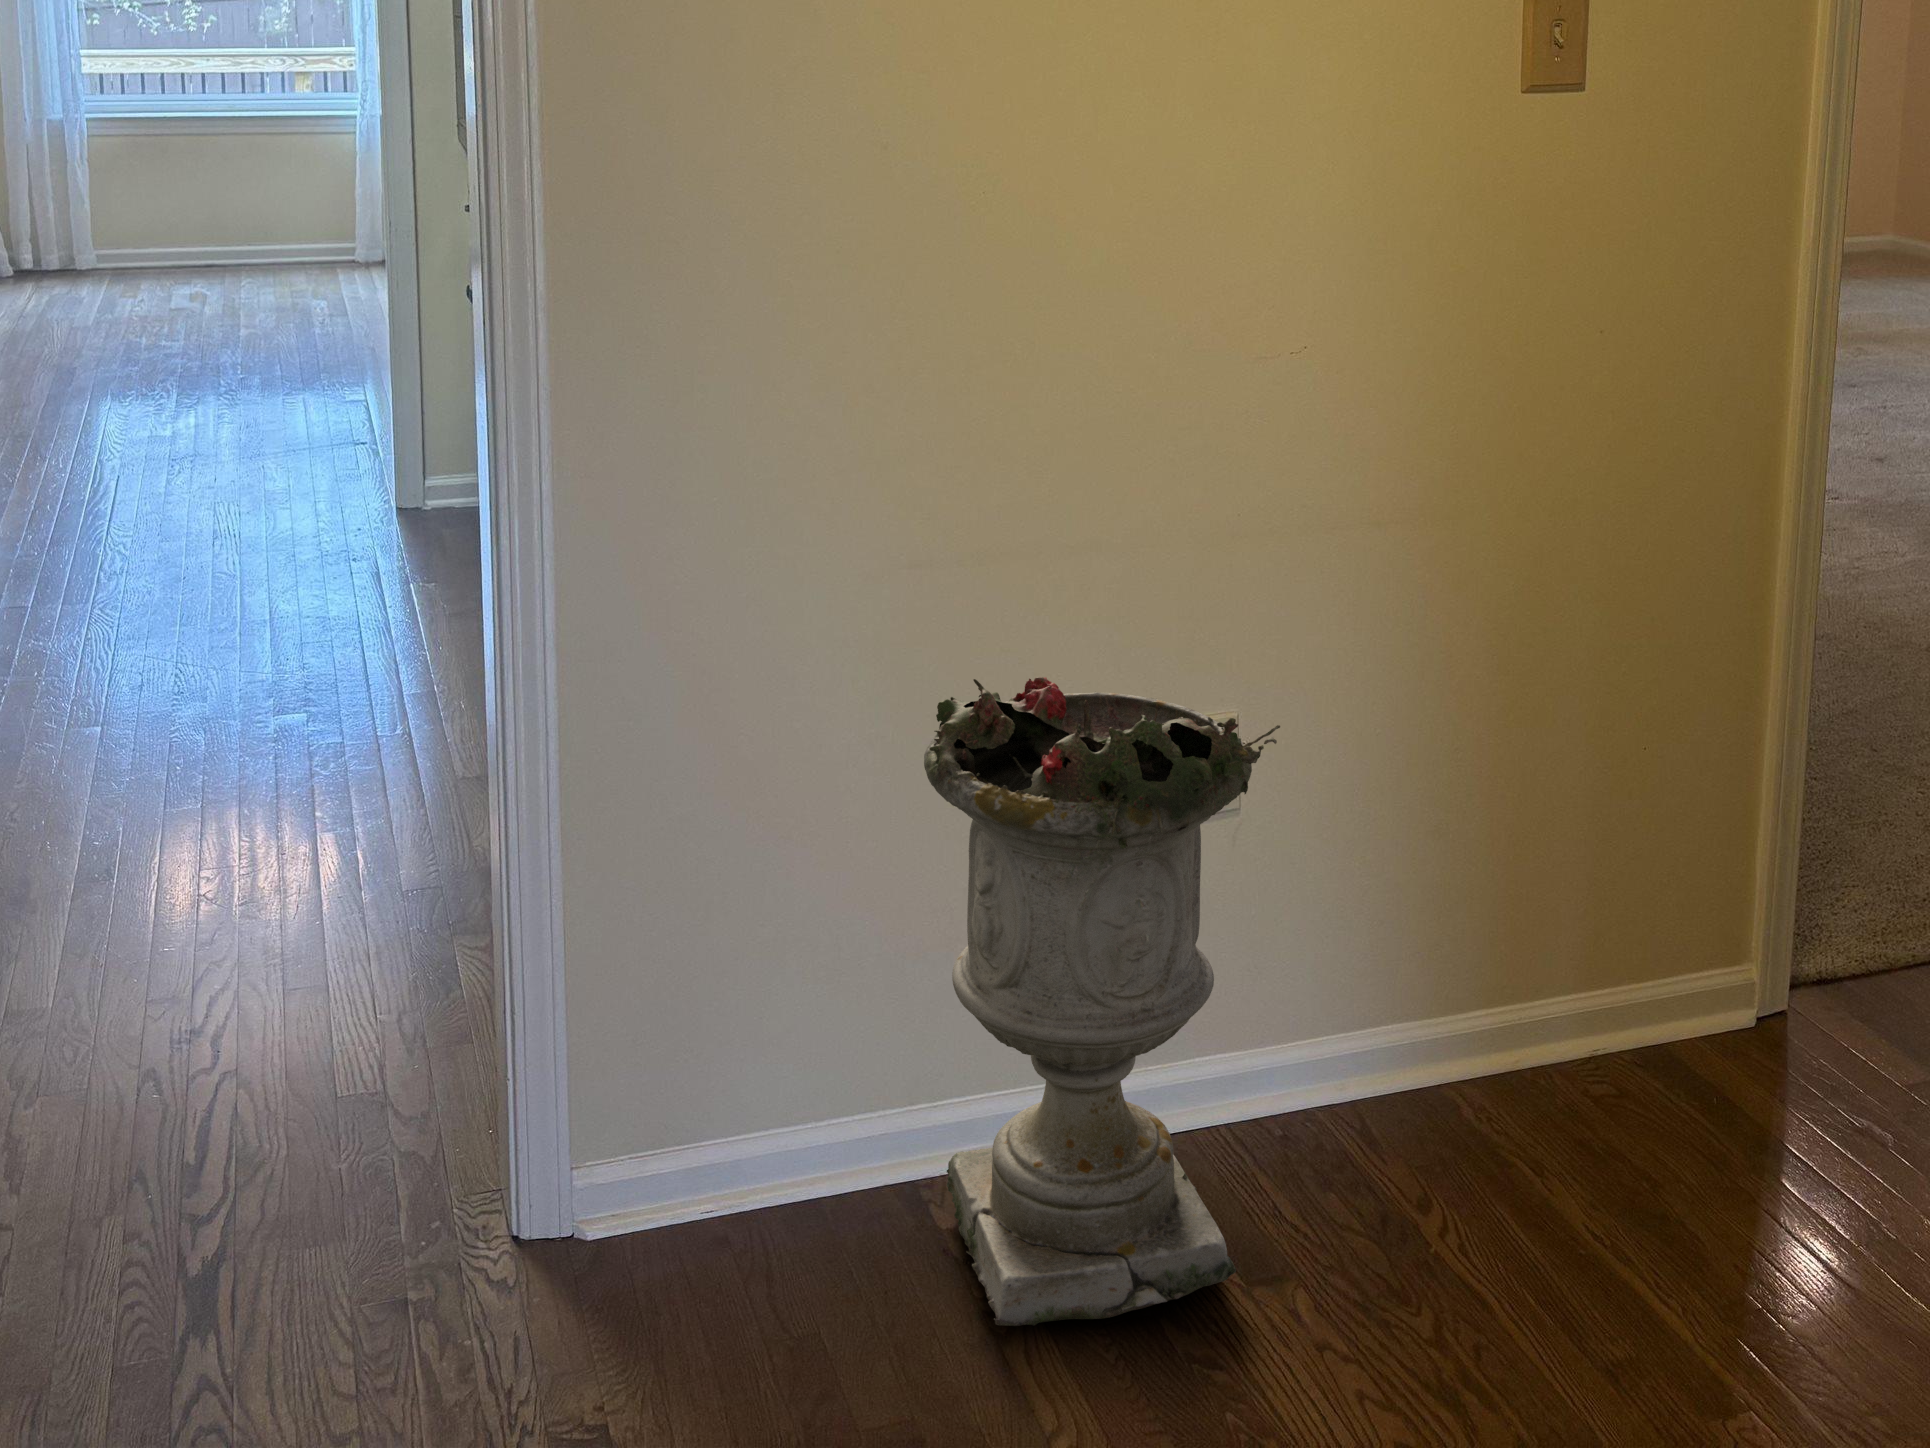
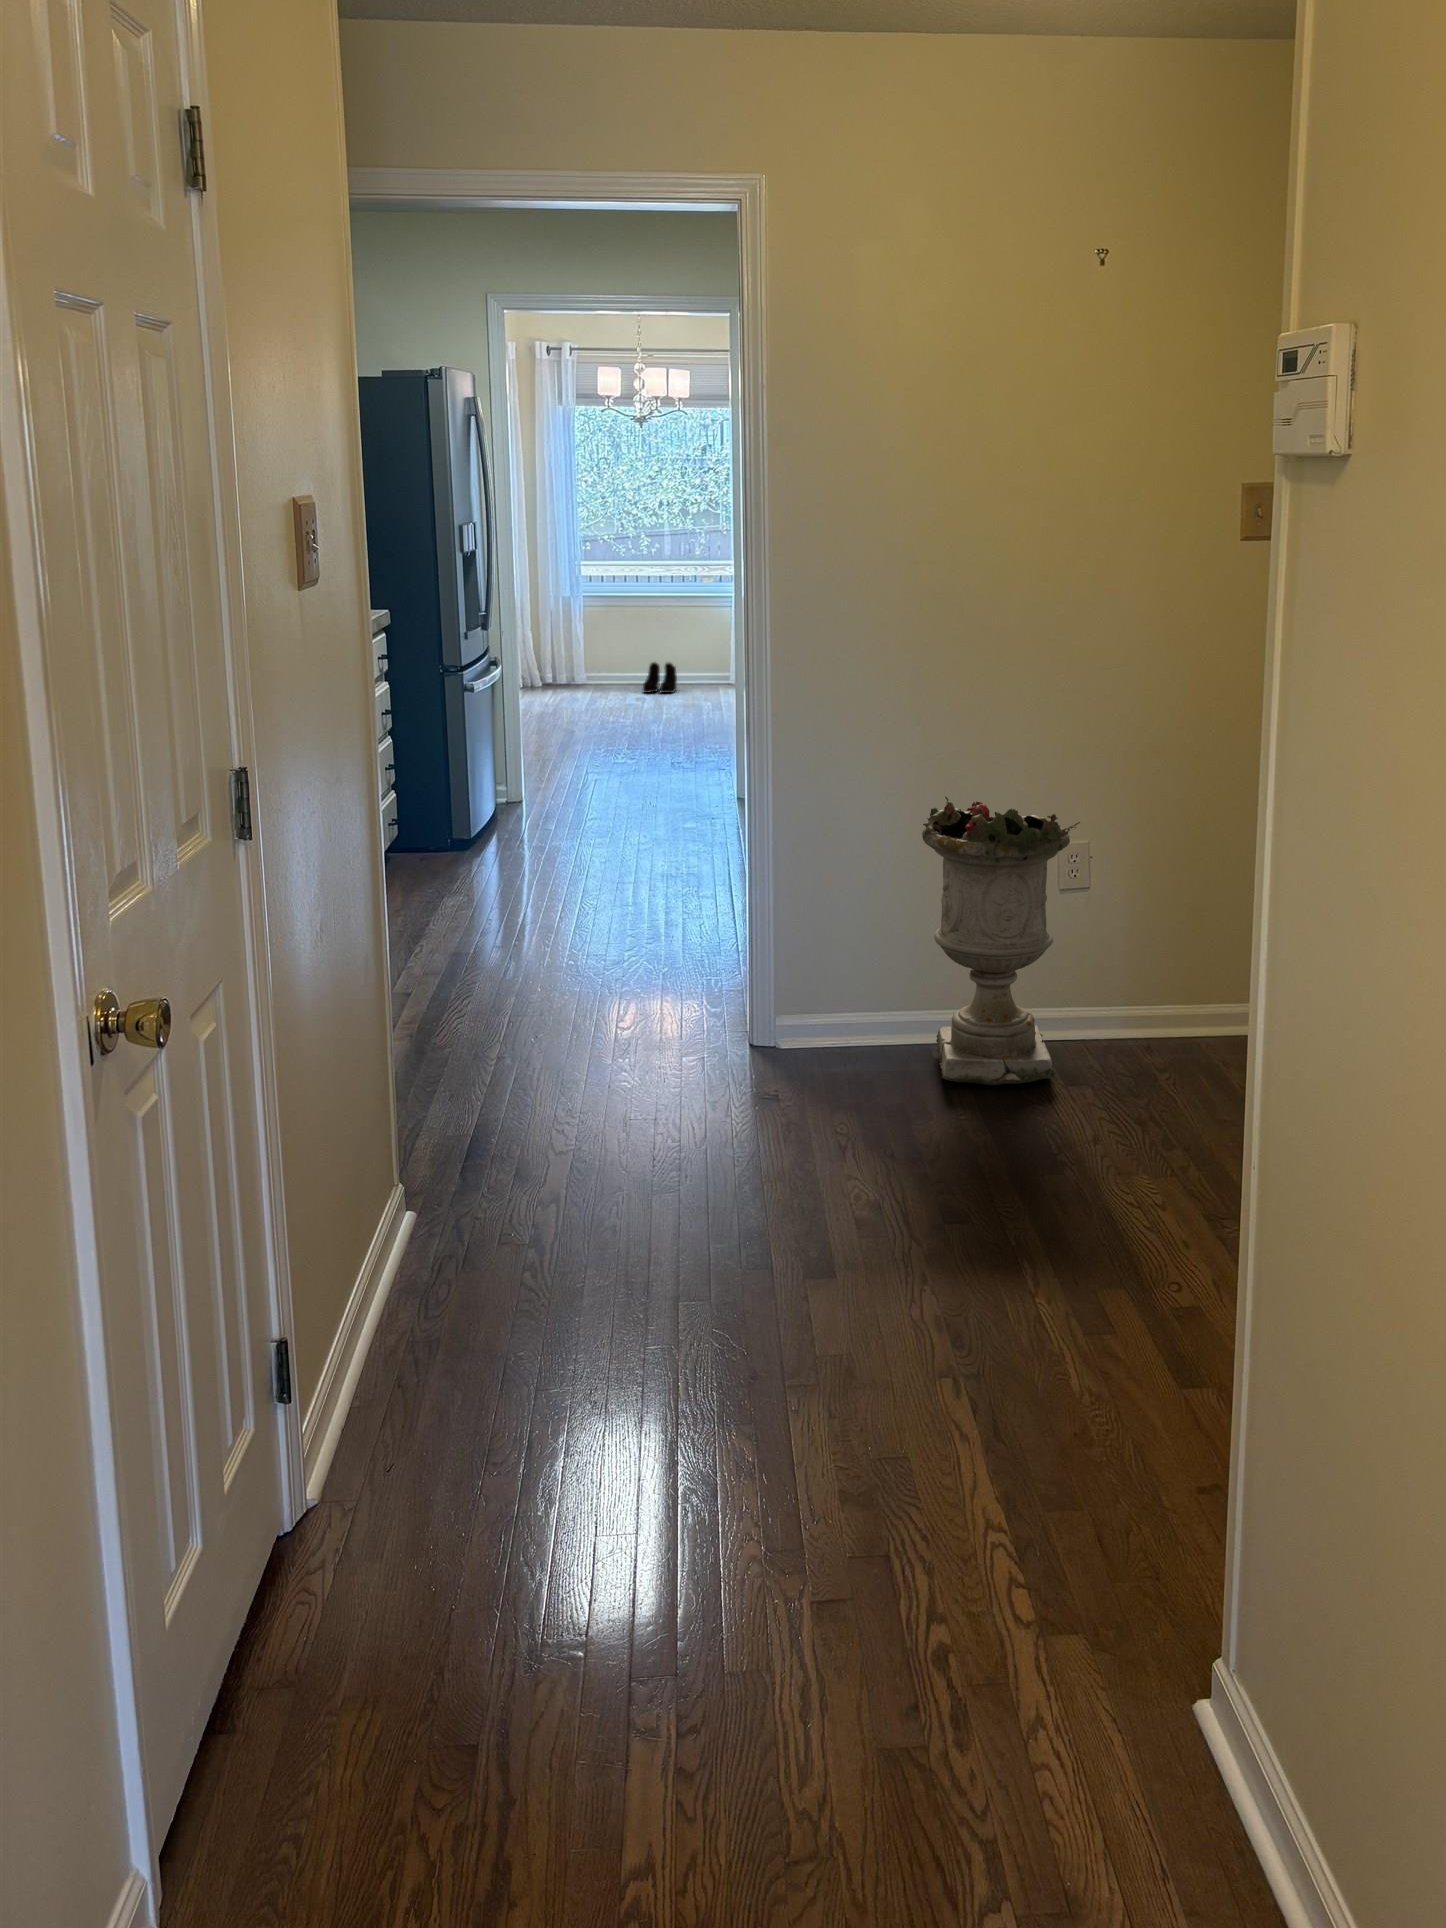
boots: none [200,224,261,276] -> present [643,662,677,693]

